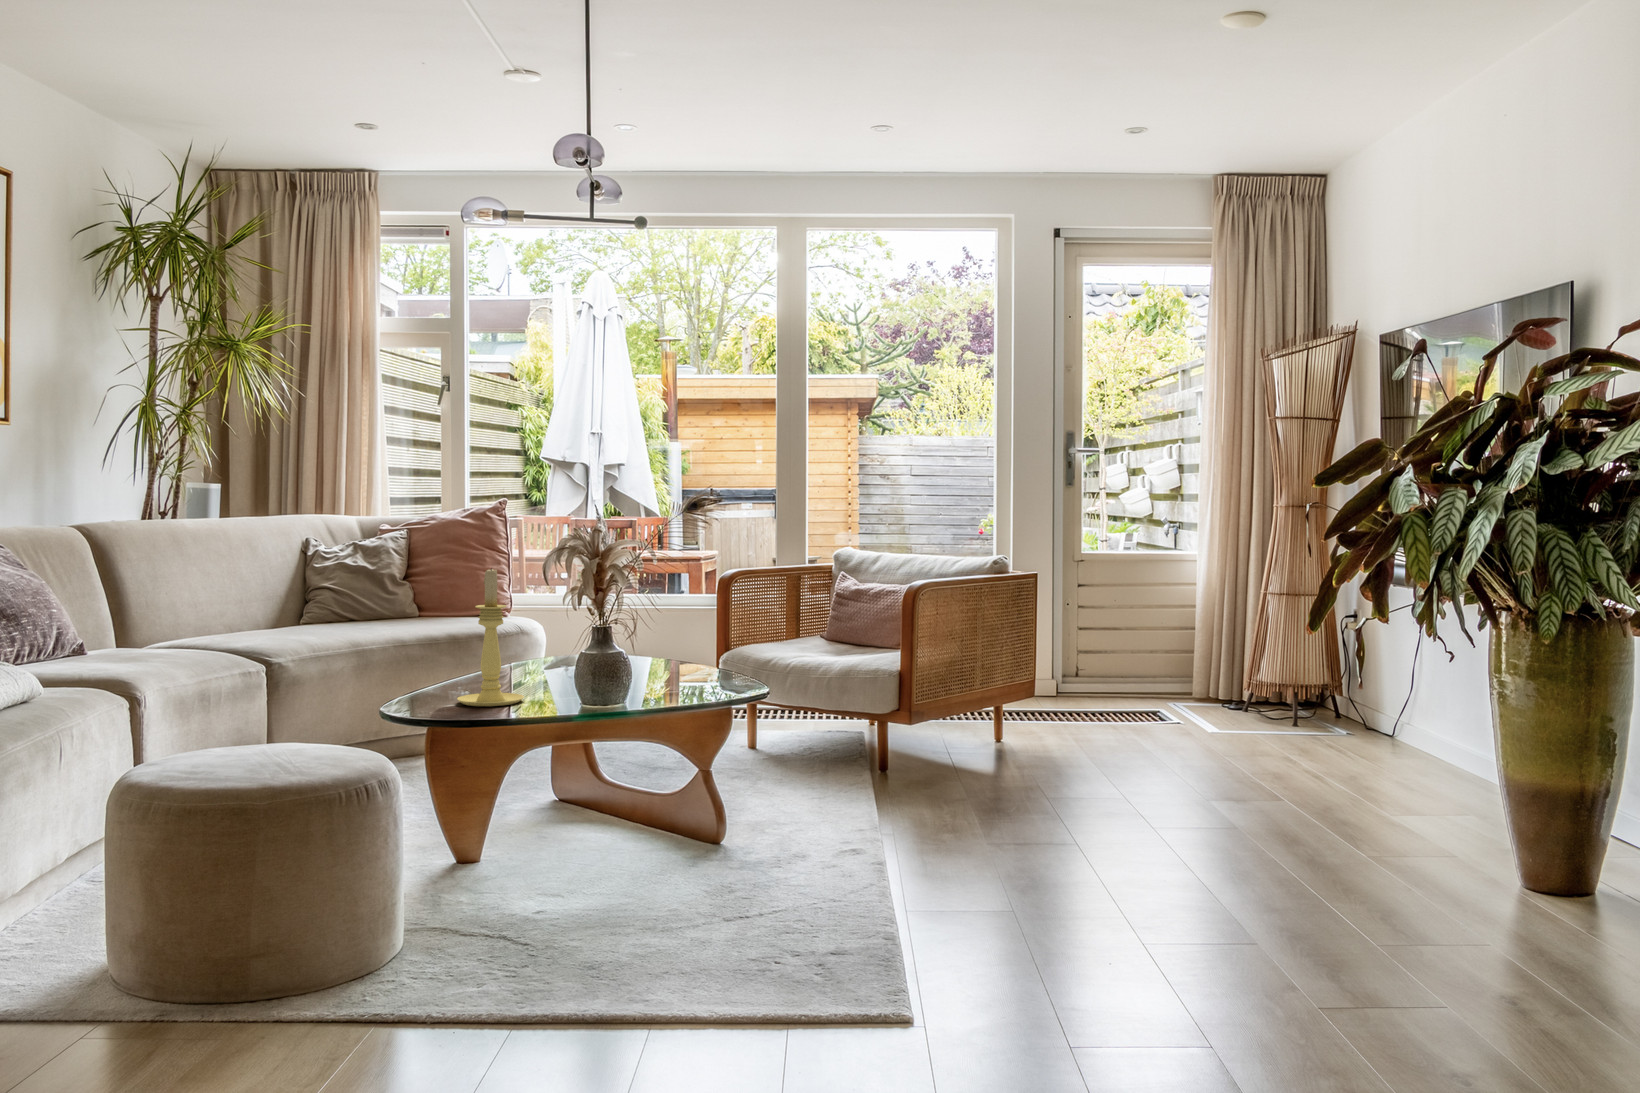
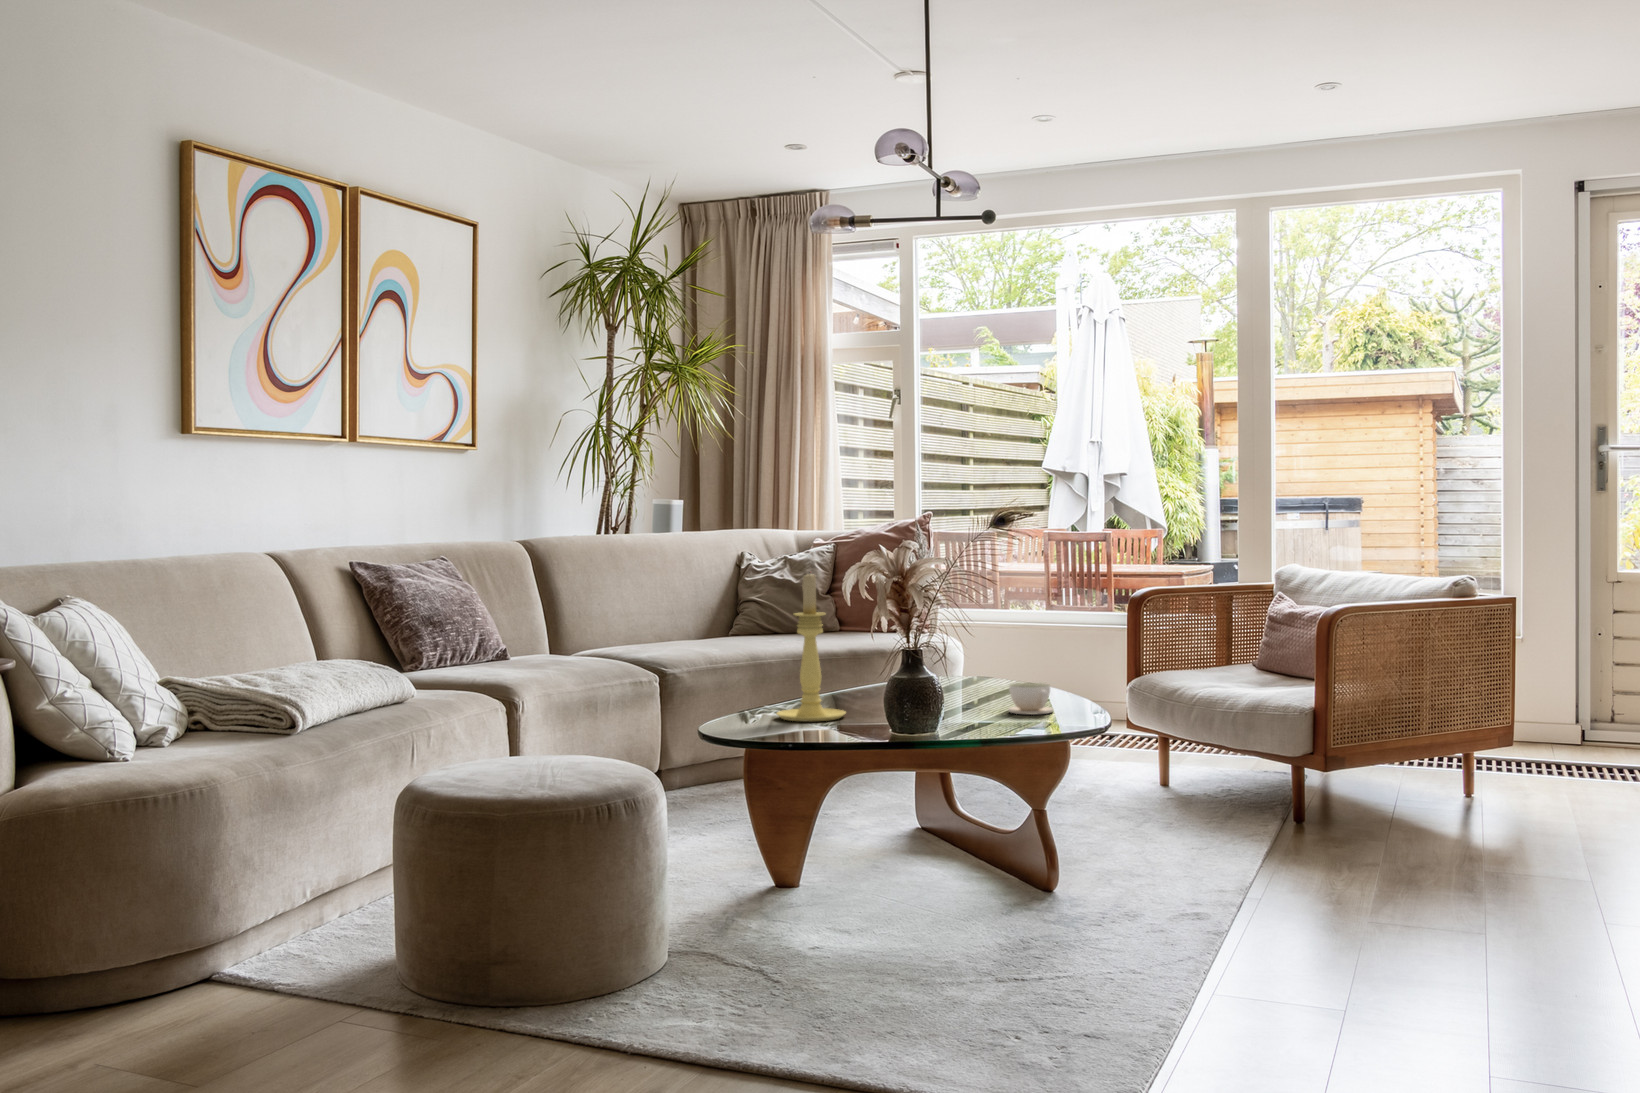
coffee cup: none [663,663,702,690] -> present [1008,683,1053,714]

